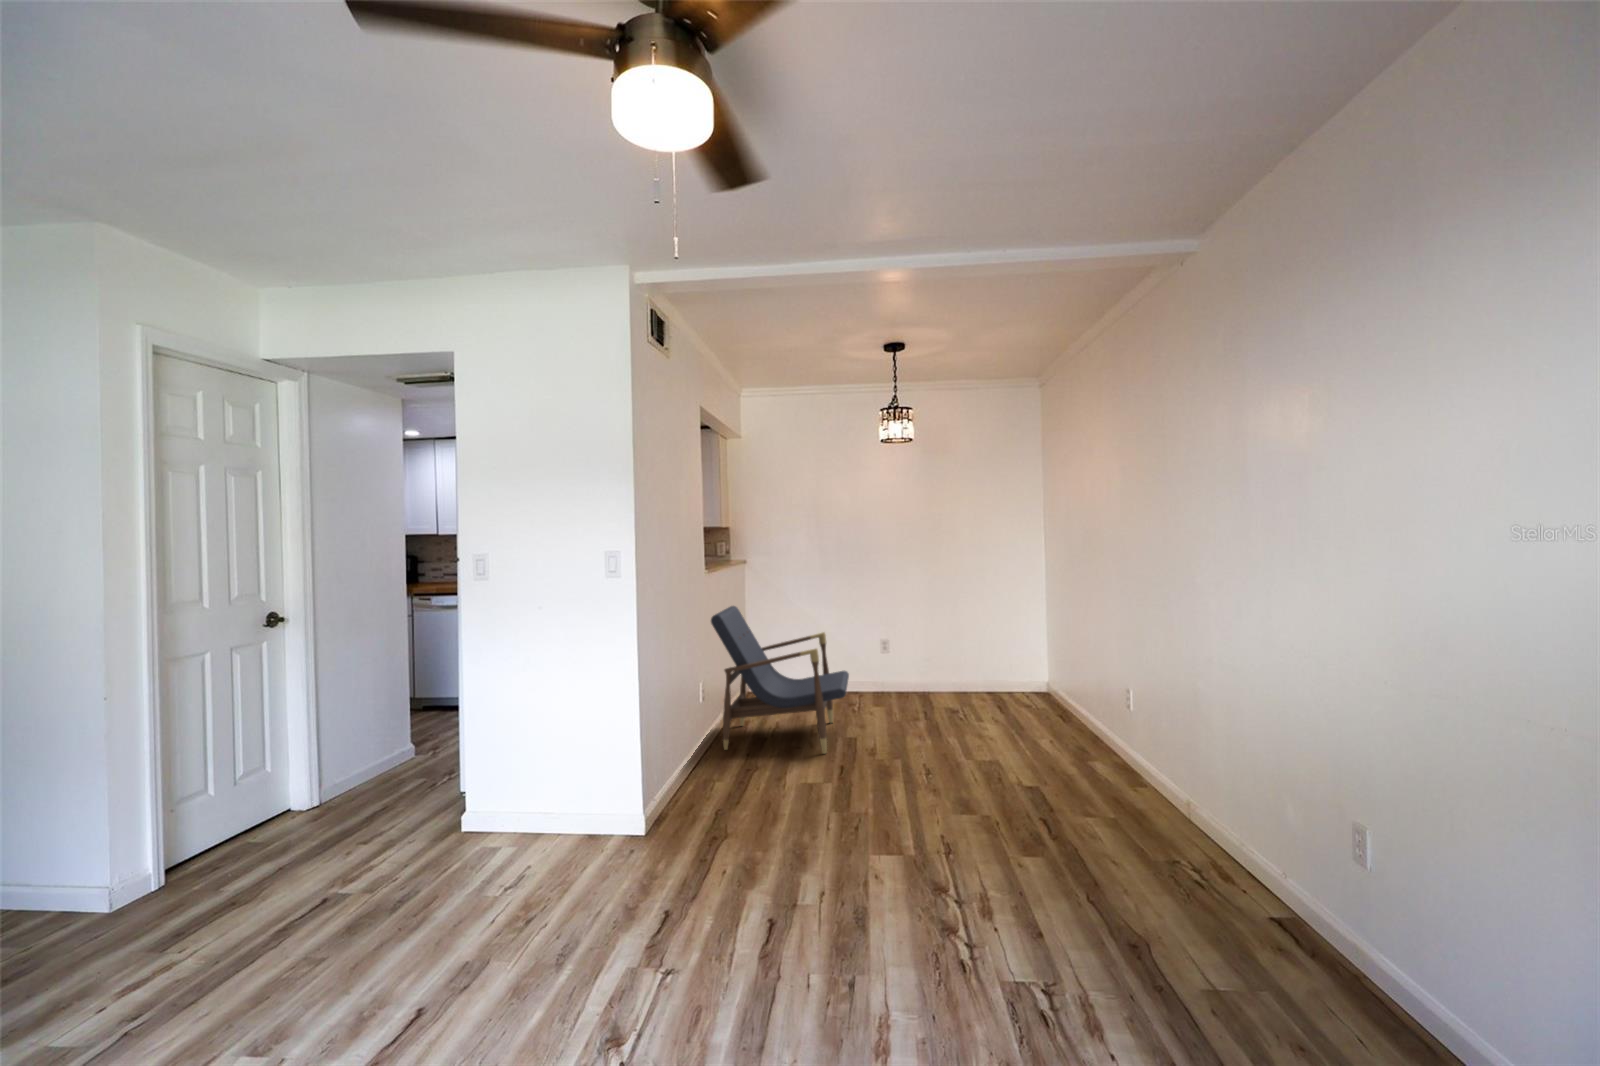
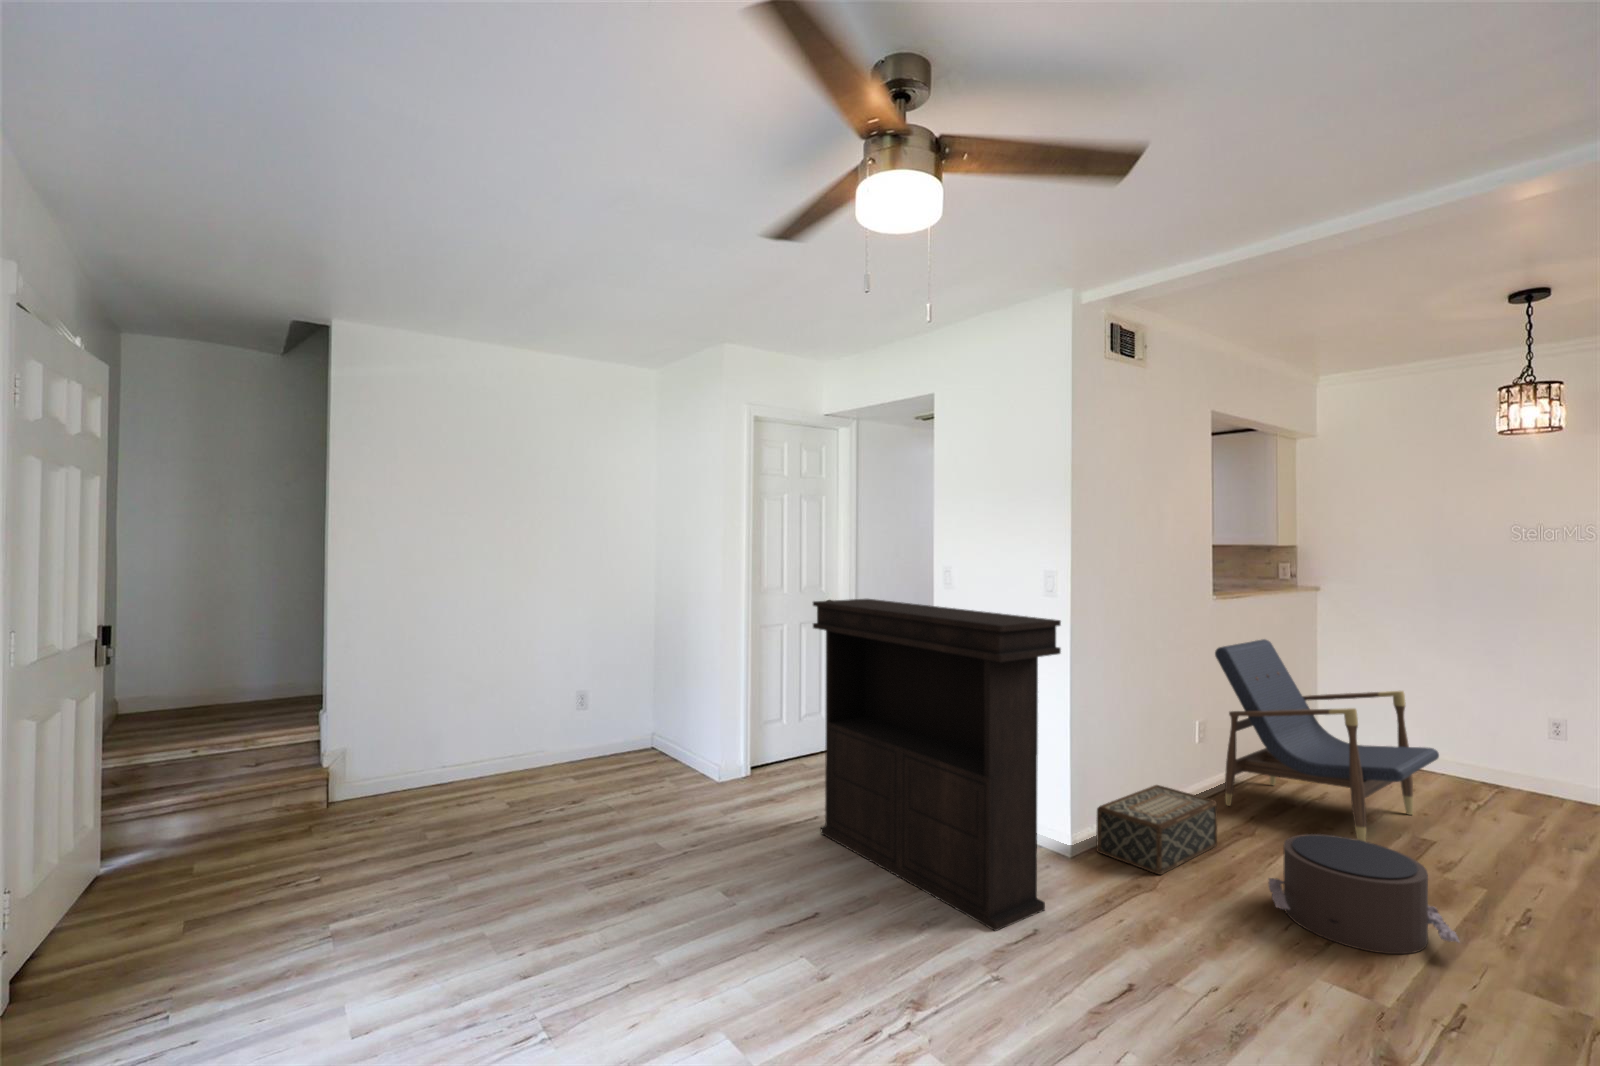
console table: none [323,596,665,930] -> present [813,599,1061,931]
pouf: none [802,744,925,825] -> present [1269,834,1459,954]
woven basket: none [660,745,743,822] -> present [1097,785,1217,875]

